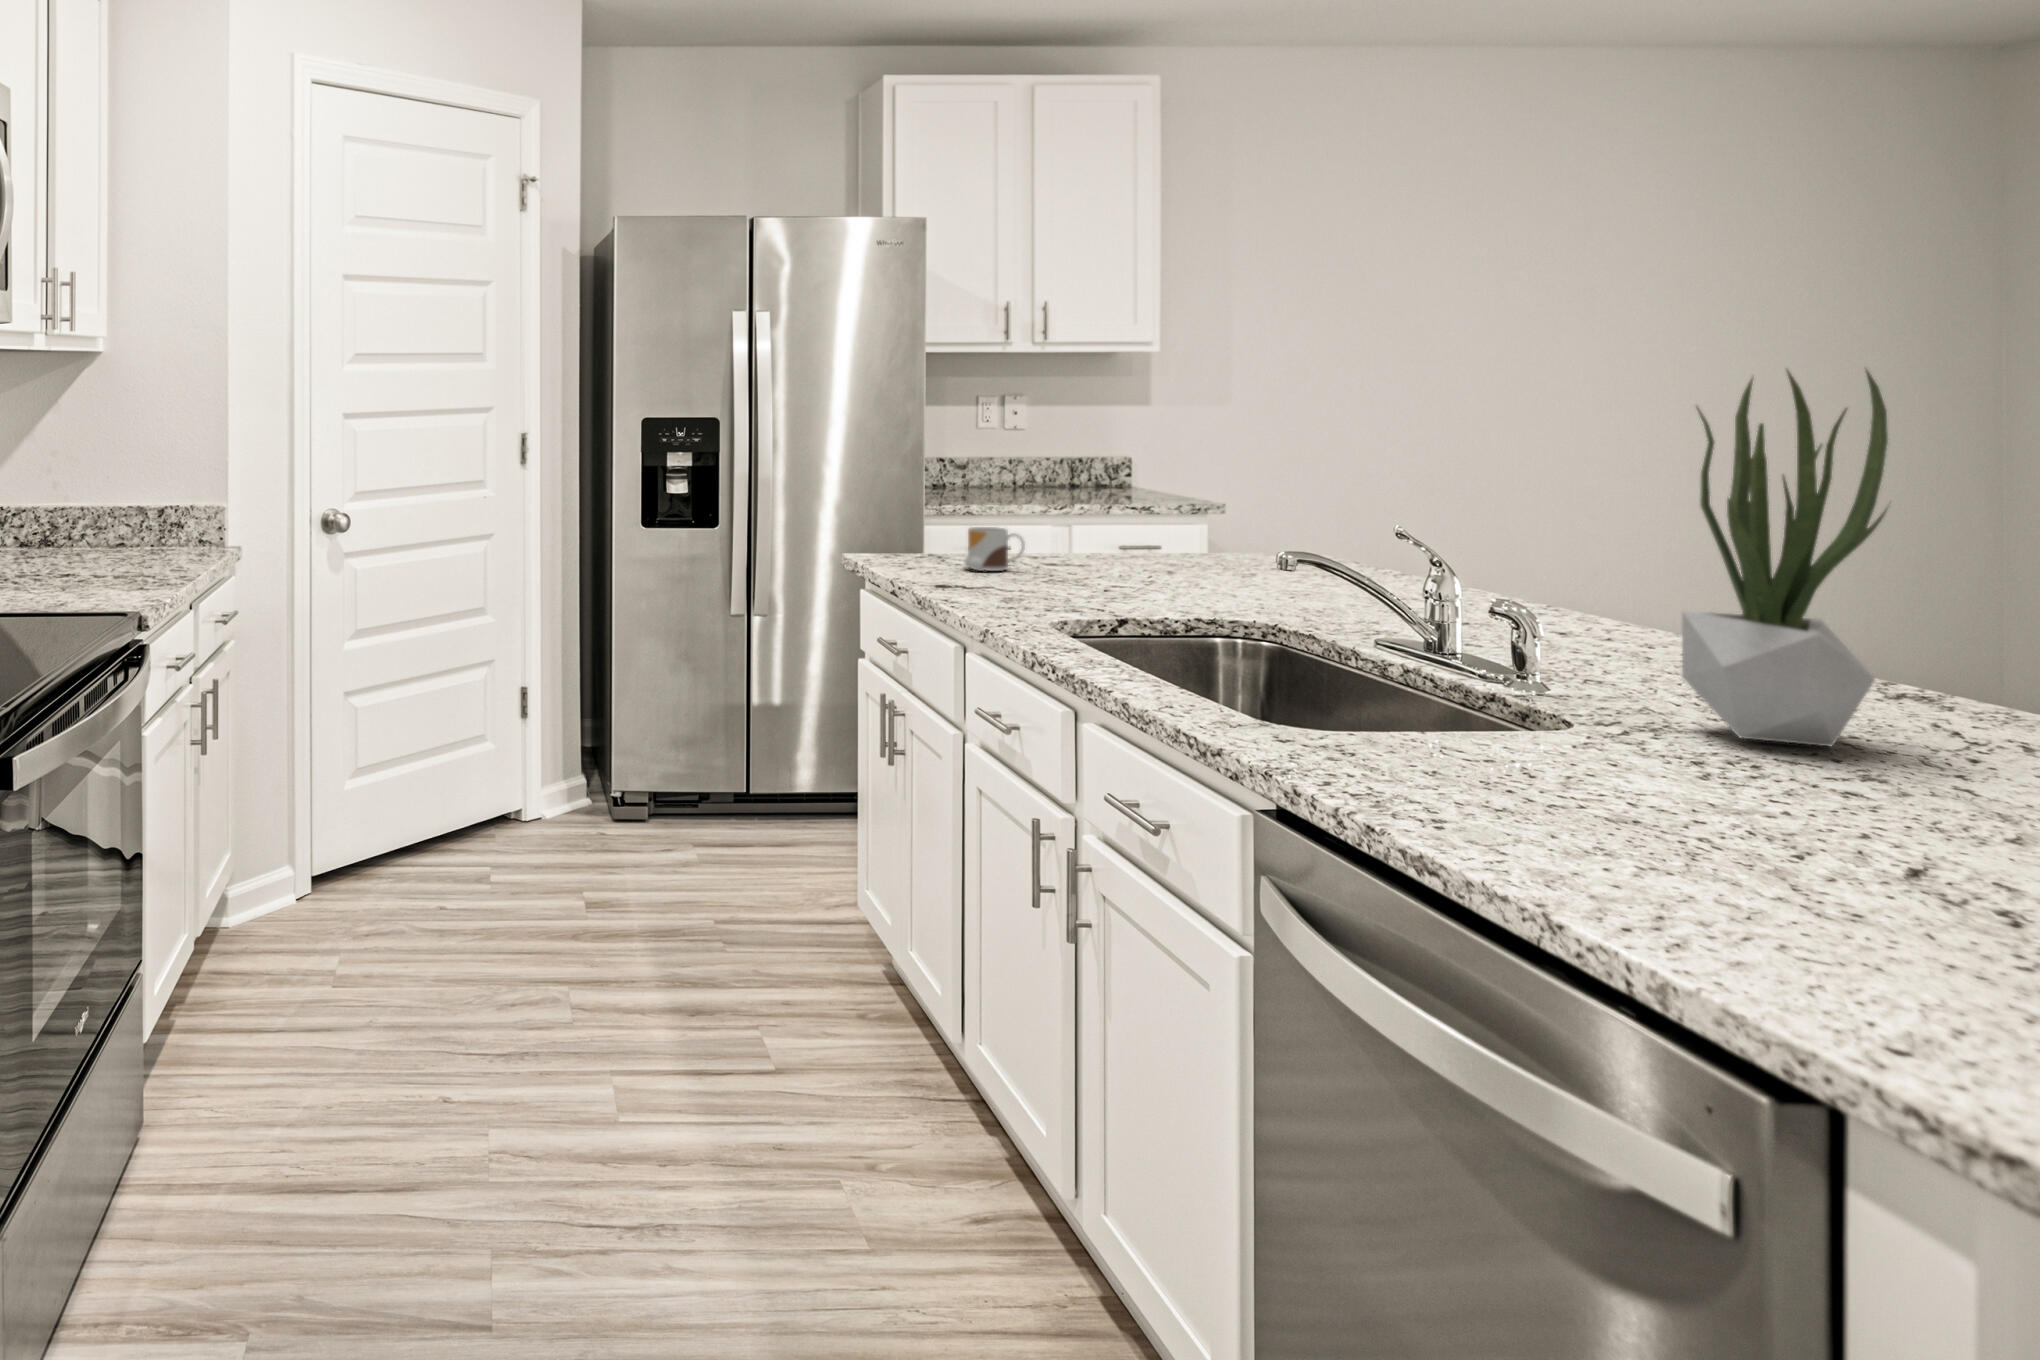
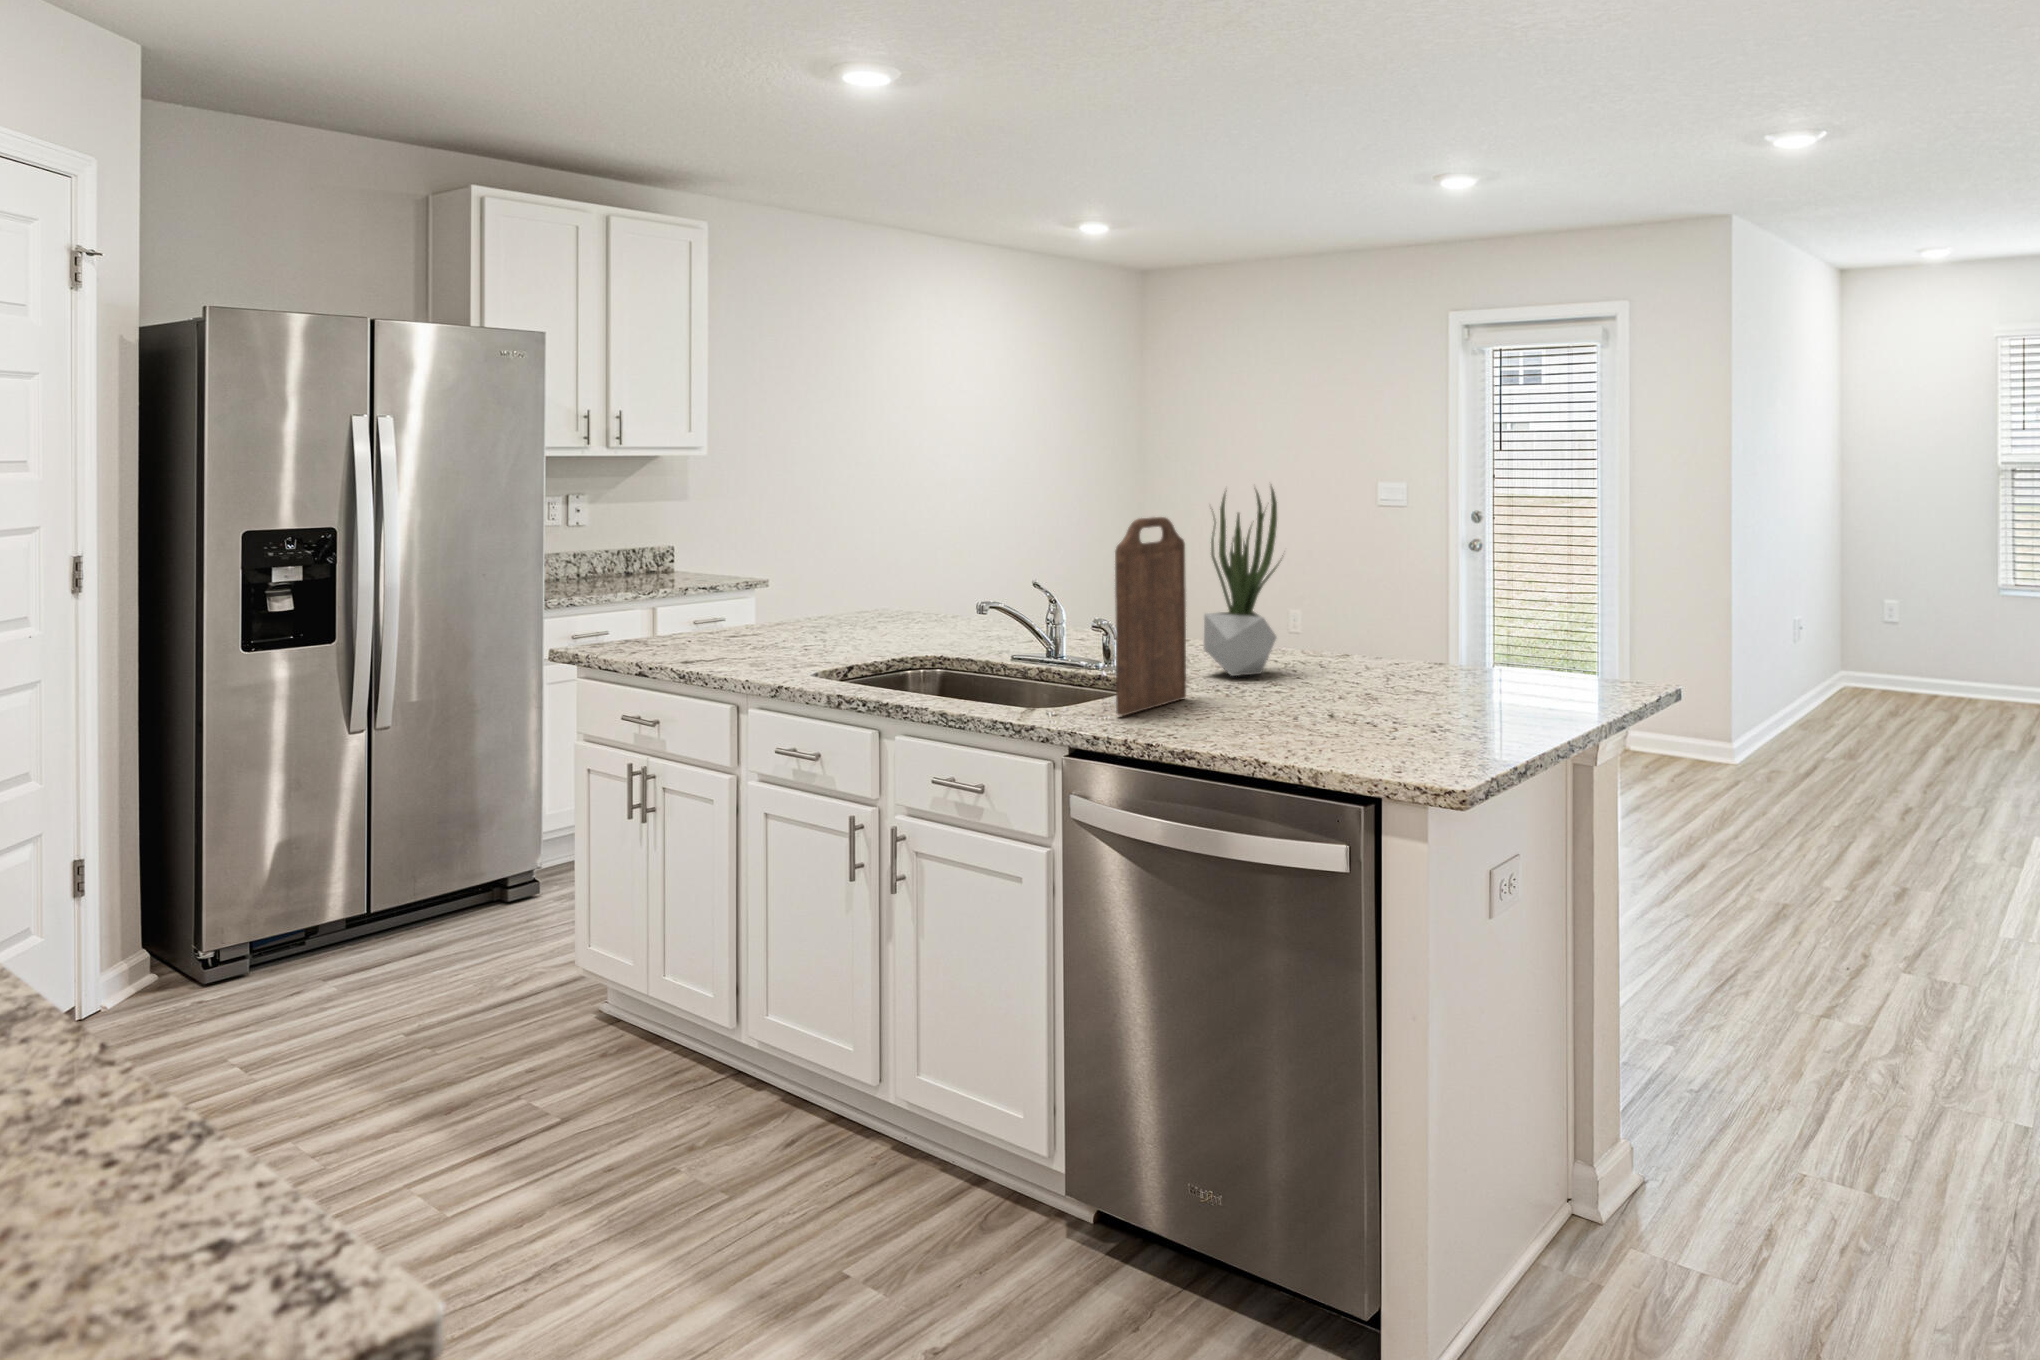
cutting board: none [1376,421,1574,763] -> present [1115,517,1186,716]
mug: present [964,527,1025,571] -> none [680,612,731,649]

